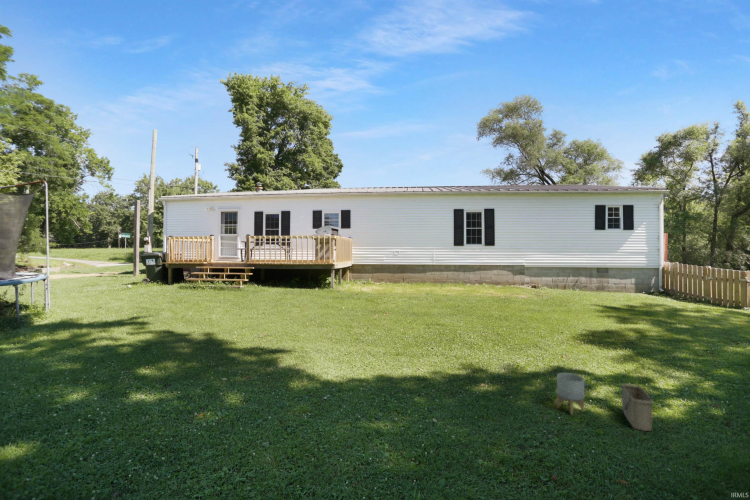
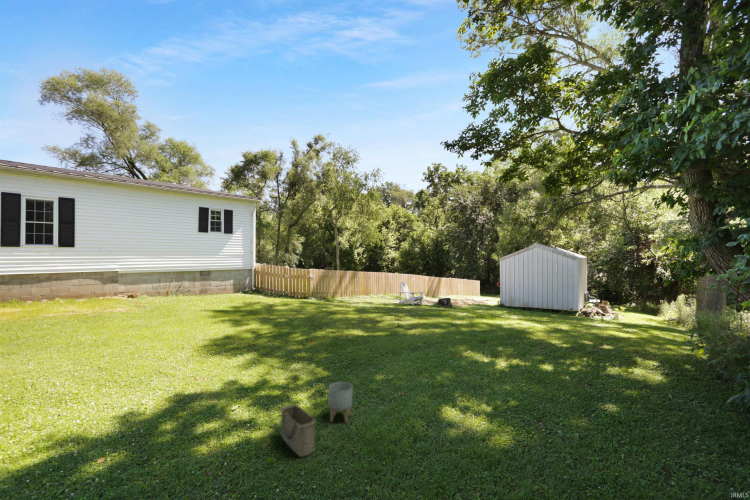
planter: present [557,373,584,414] -> present [329,382,352,423]

